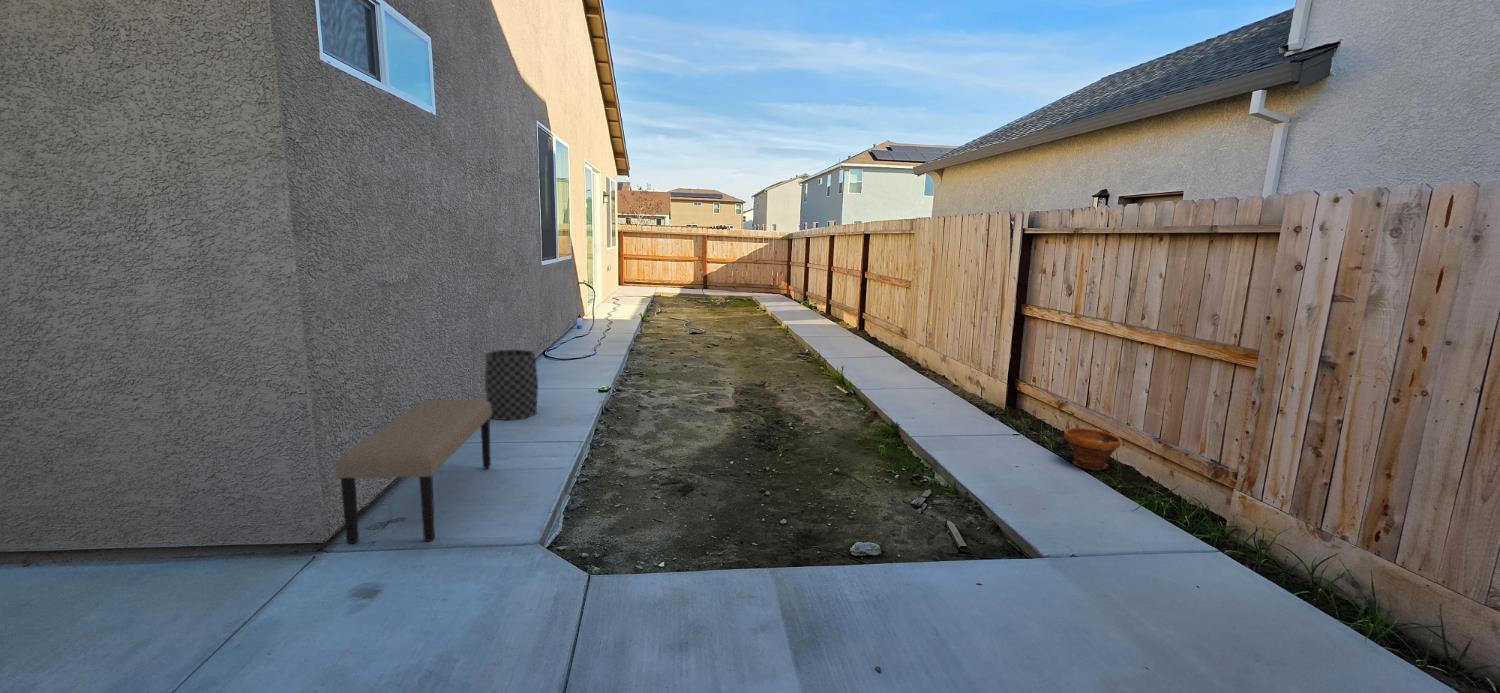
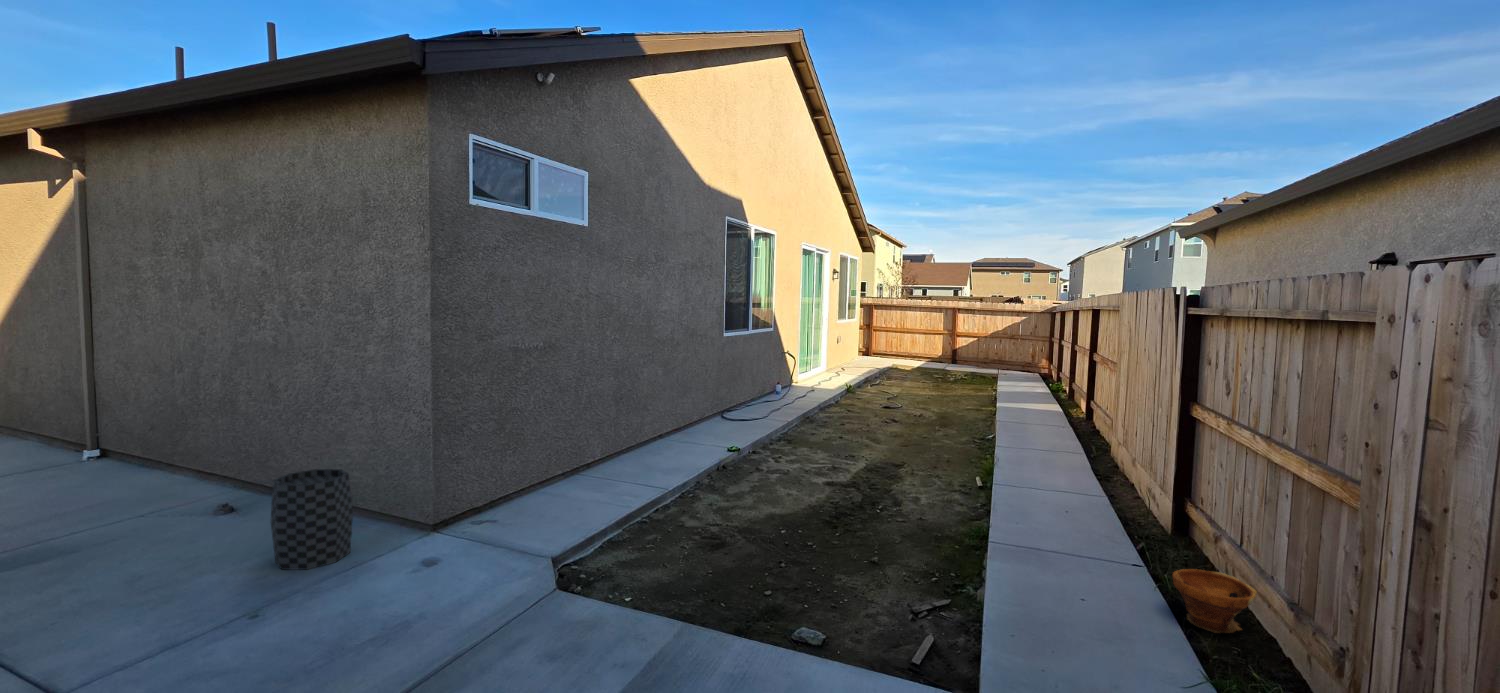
trash can: present [485,350,538,420] -> present [270,469,353,570]
bench: present [336,399,492,543] -> none [426,451,578,560]

